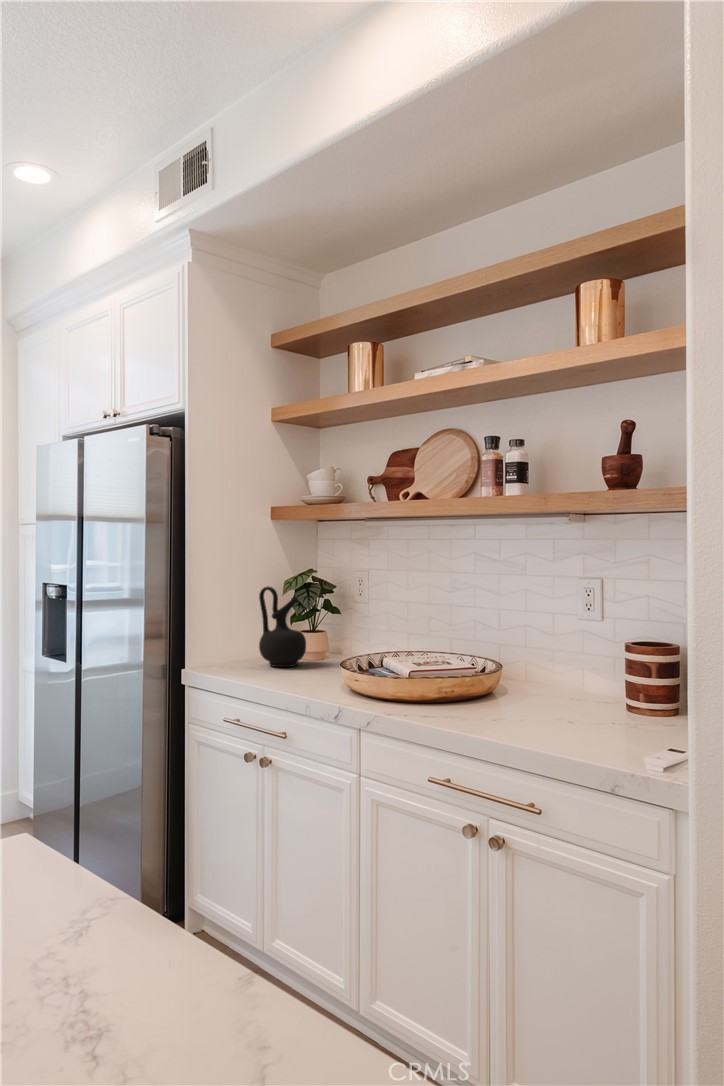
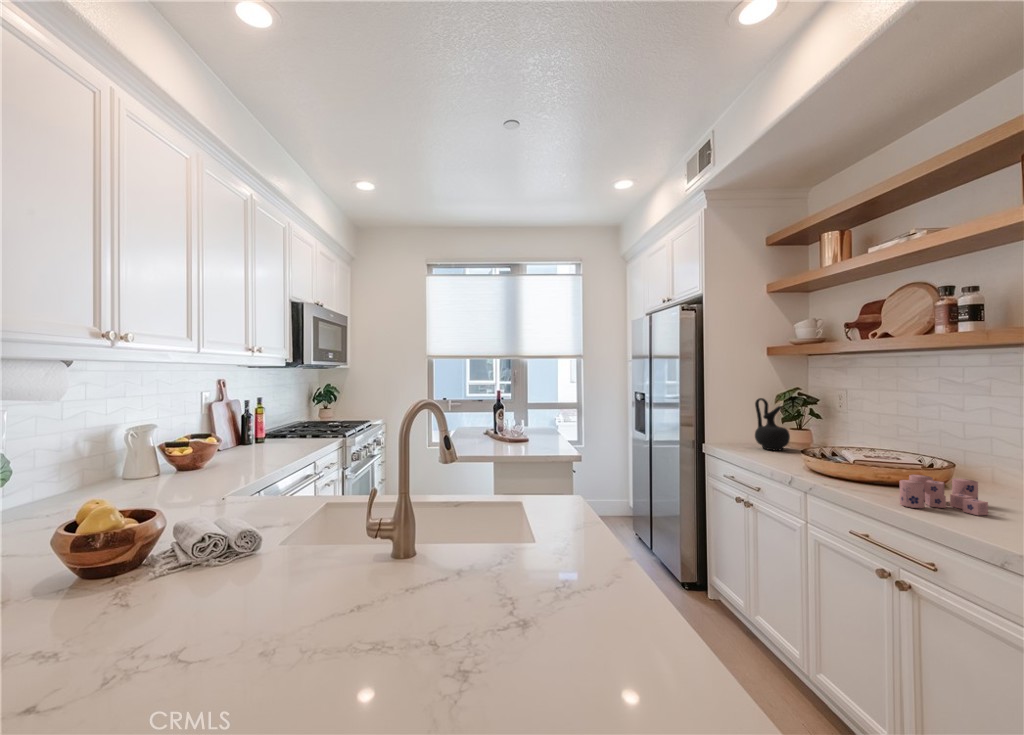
candle: none [475,680,553,727] -> present [900,475,988,515]

